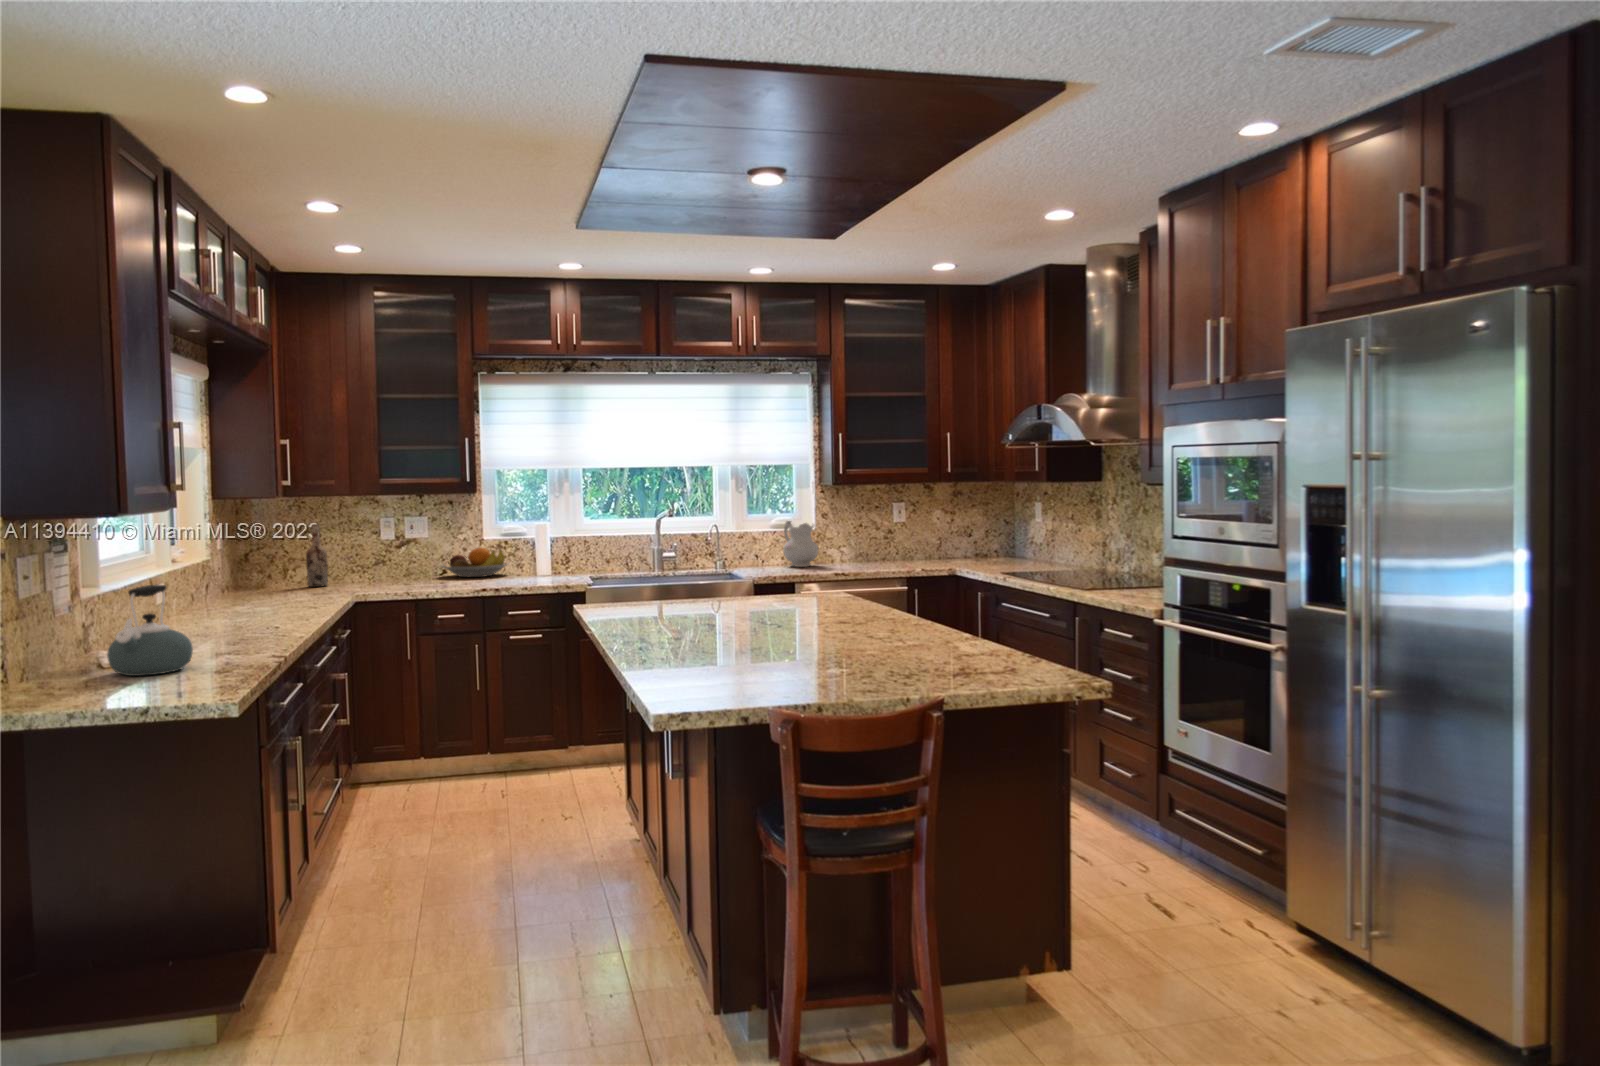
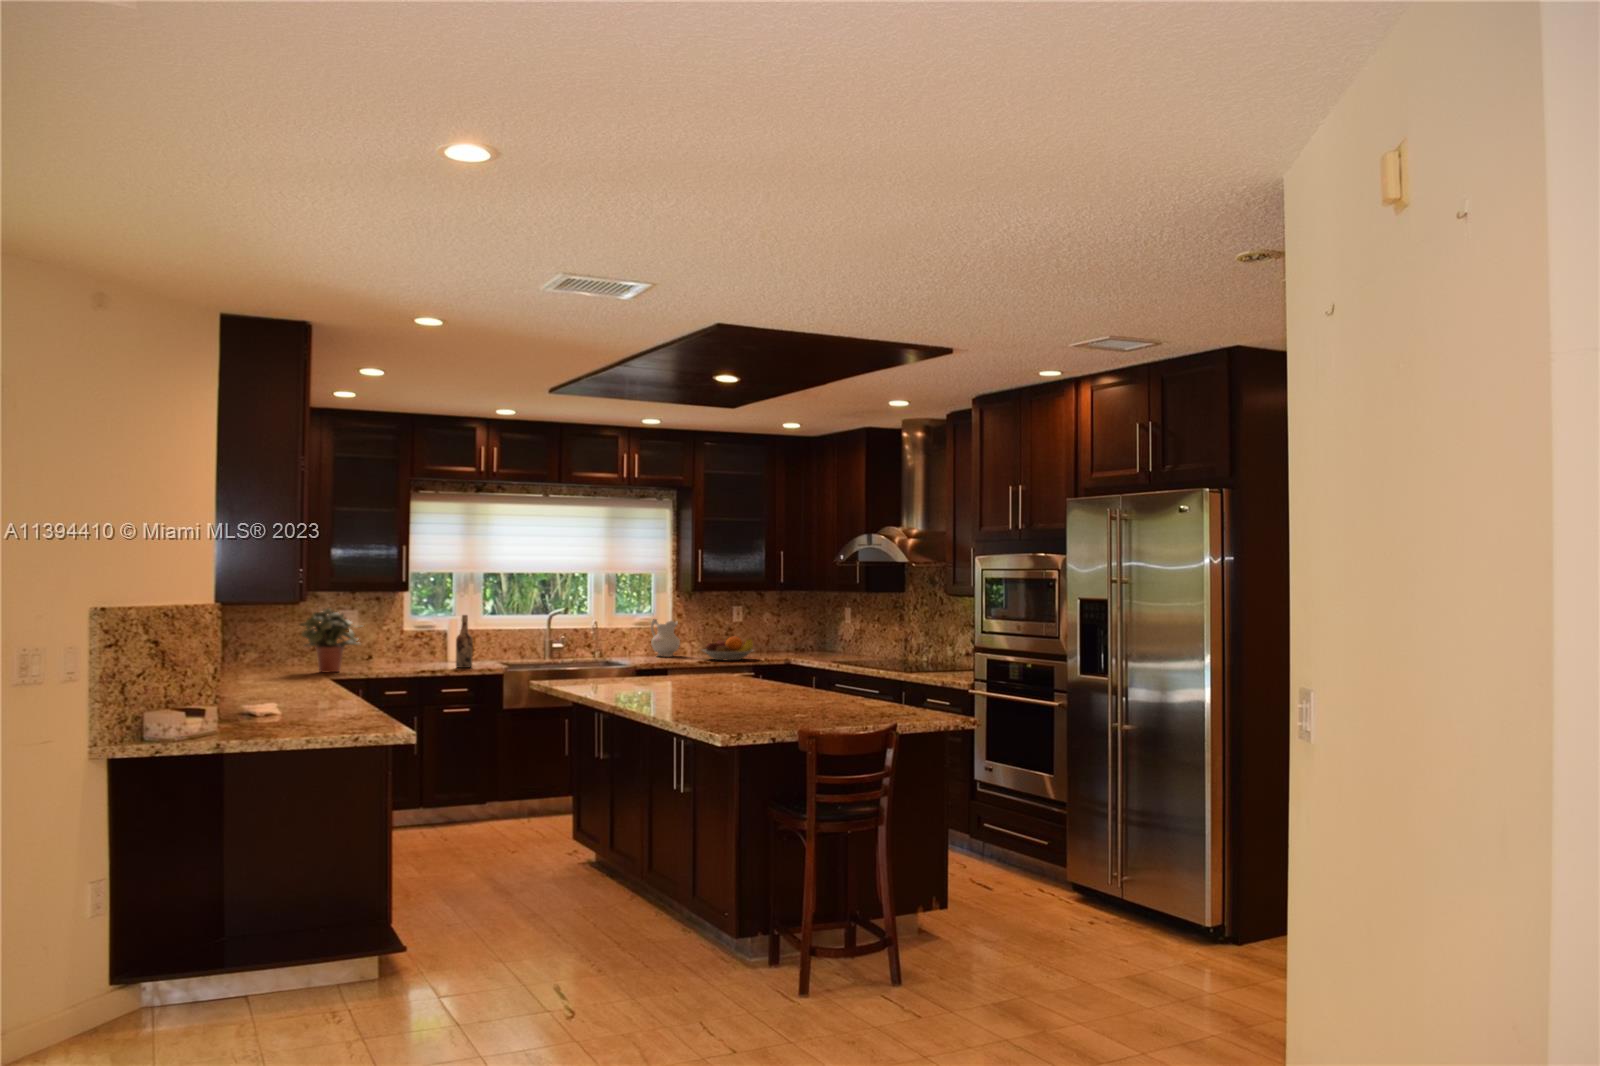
potted plant: none [336,516,412,592] -> present [300,609,362,673]
wine bottle: present [306,524,328,587] -> present [456,615,473,668]
fruit bowl: present [442,548,507,577] -> present [702,636,754,660]
kettle: present [107,585,193,676] -> none [270,655,331,722]

